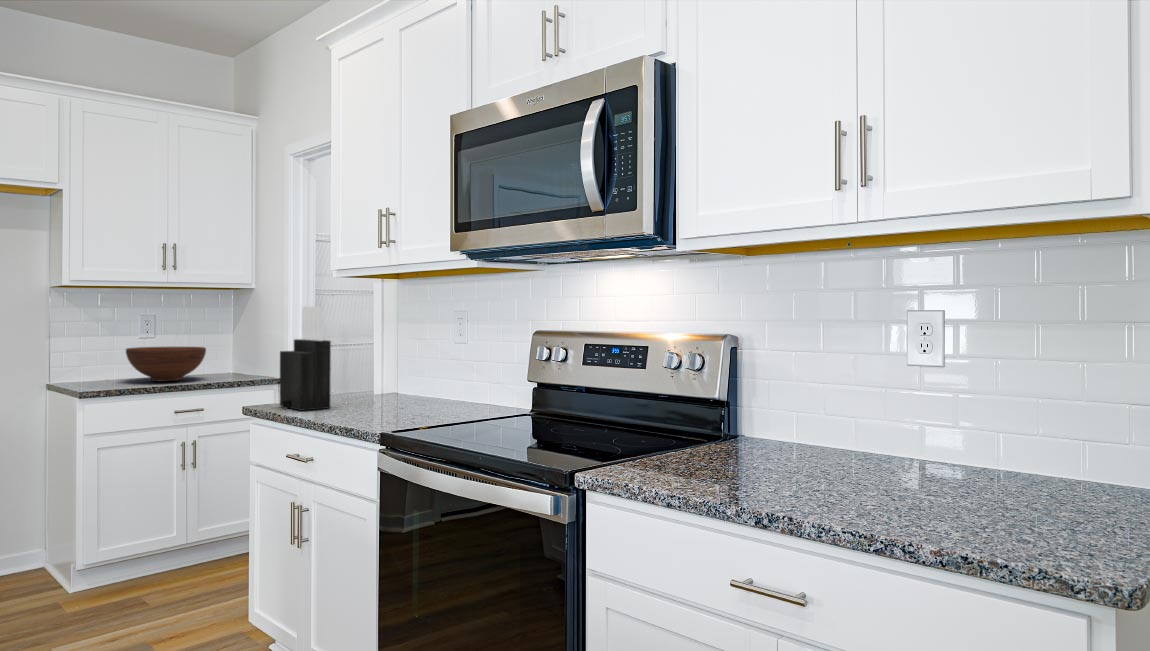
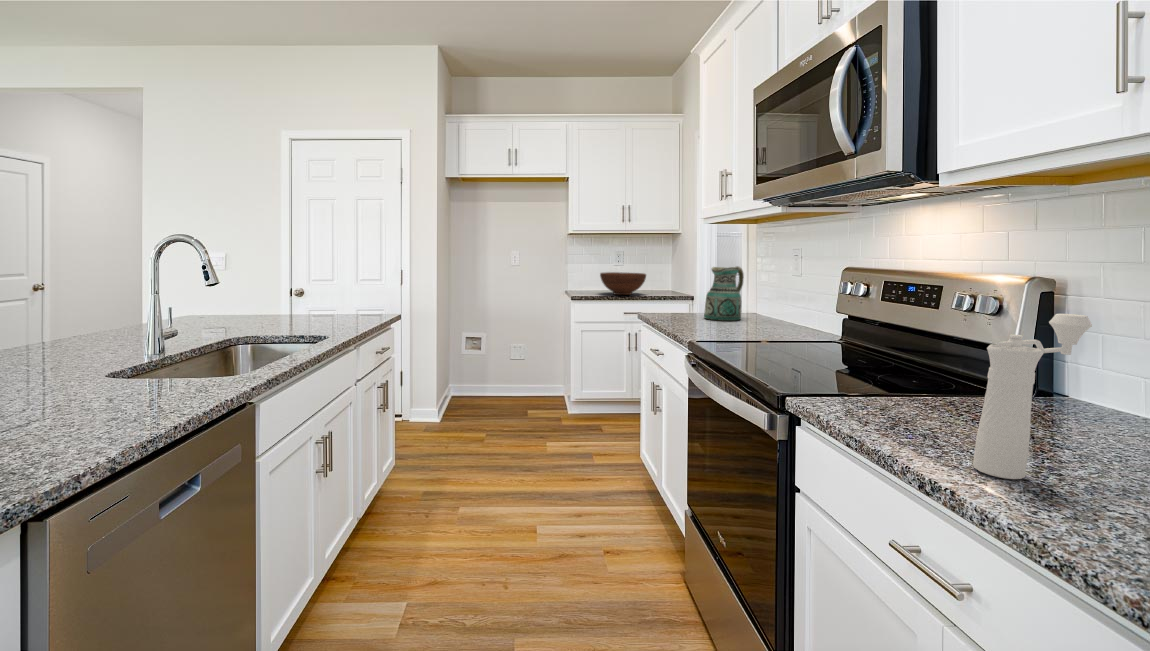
knife block: present [280,306,331,411] -> none [655,244,688,321]
ceramic pitcher: none [347,333,395,404] -> present [704,266,744,321]
pepper mill: none [776,366,821,501] -> present [973,314,1092,479]

